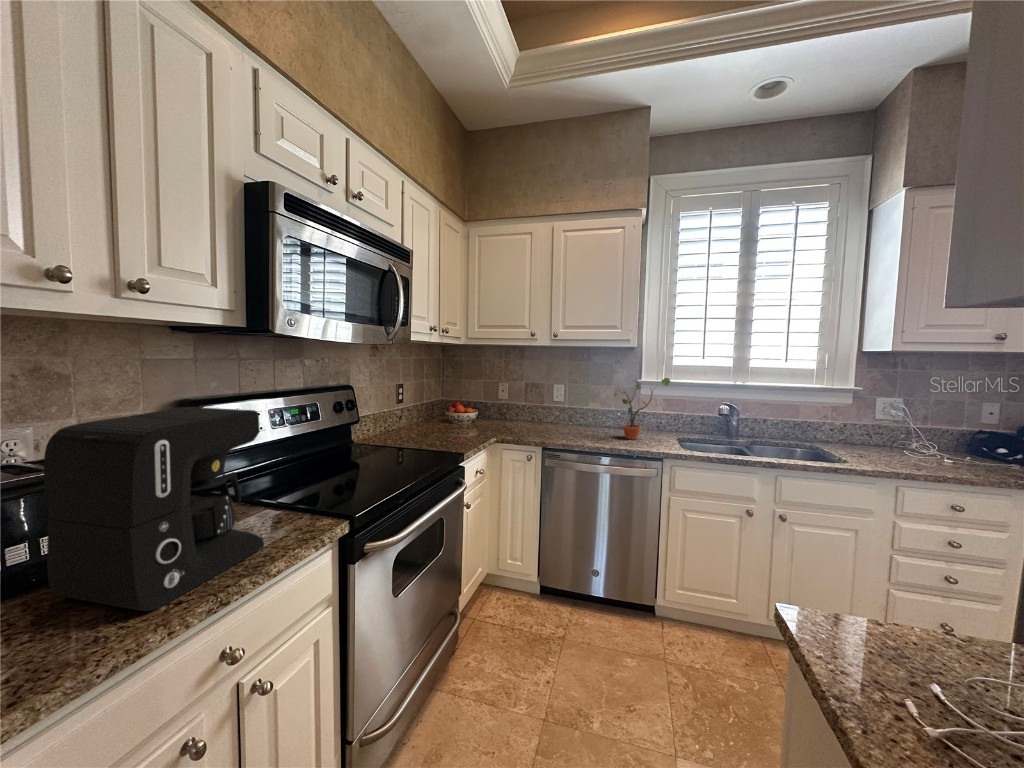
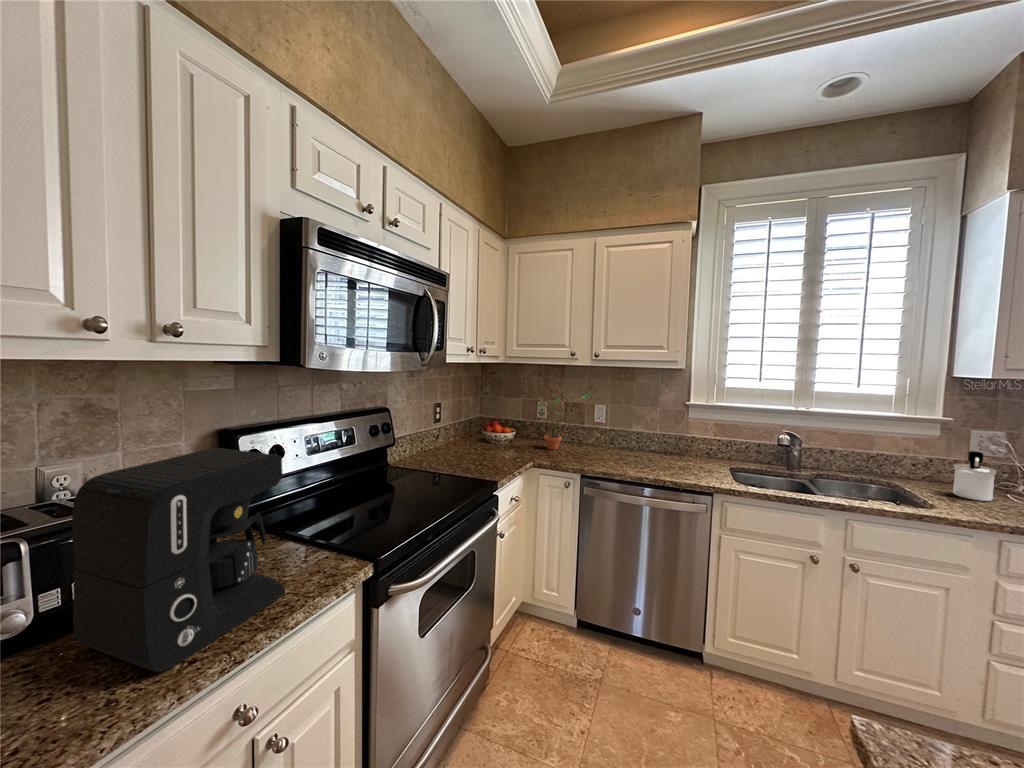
potted plant: present [614,378,670,440] -> present [537,392,592,450]
soap dispenser: none [862,415,896,457] -> present [953,451,996,501]

